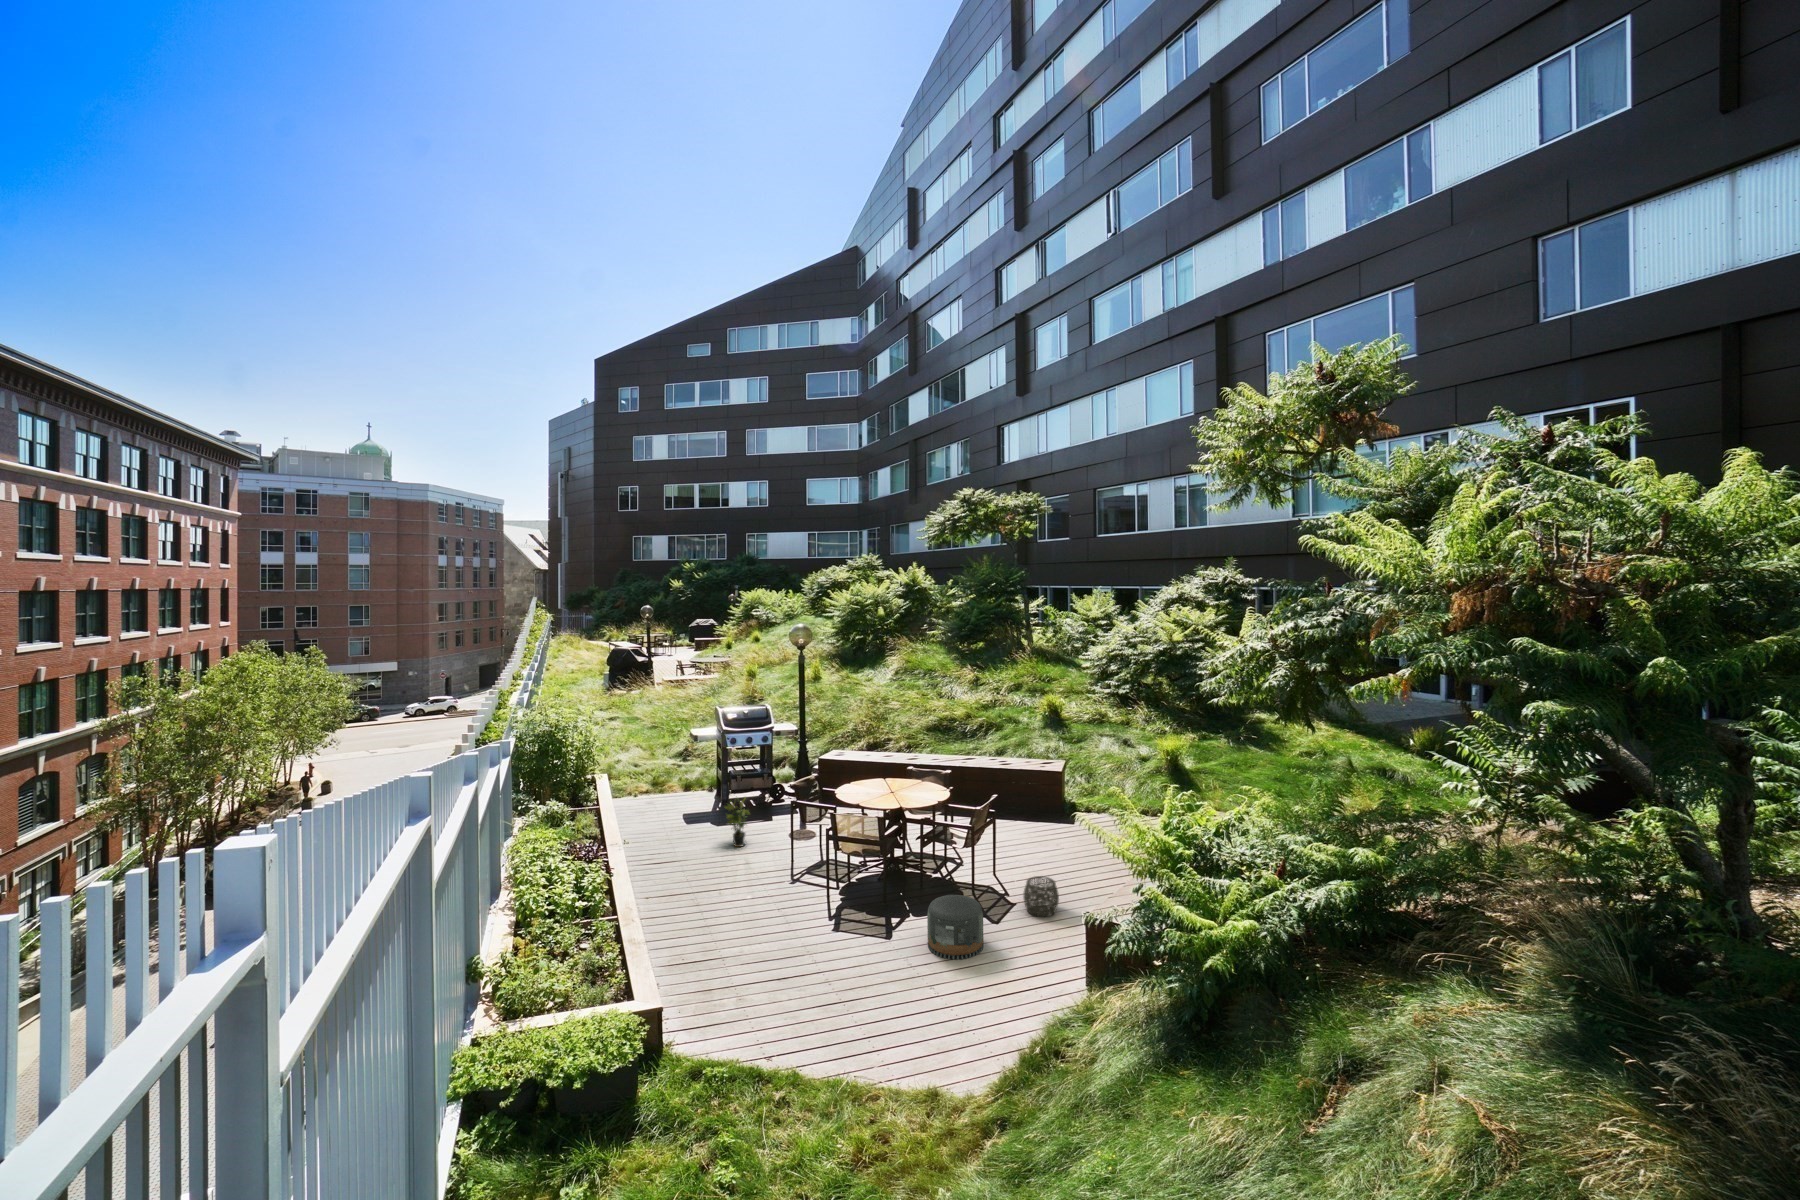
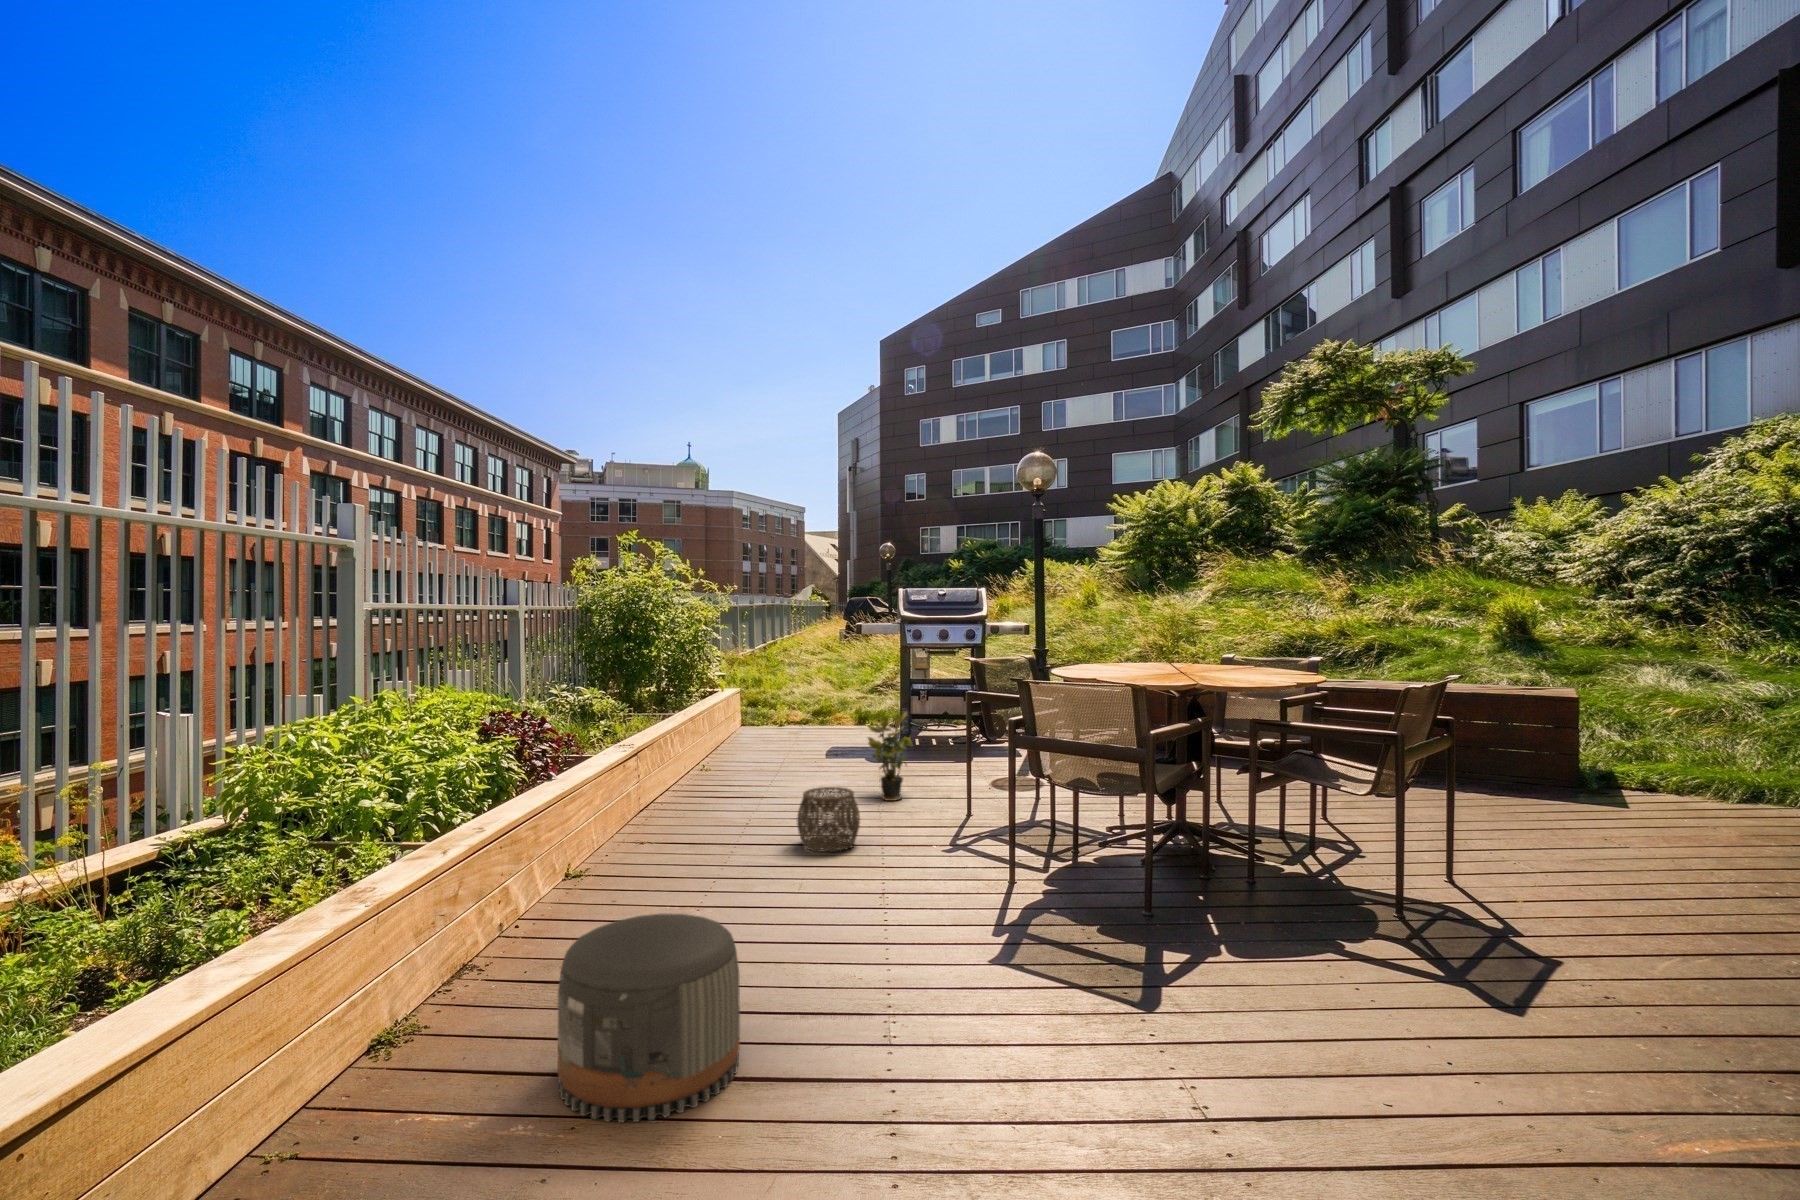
woven basket: present [1023,876,1059,917] -> present [797,787,860,852]
pouf: present [927,895,983,960] -> present [558,914,740,1123]

